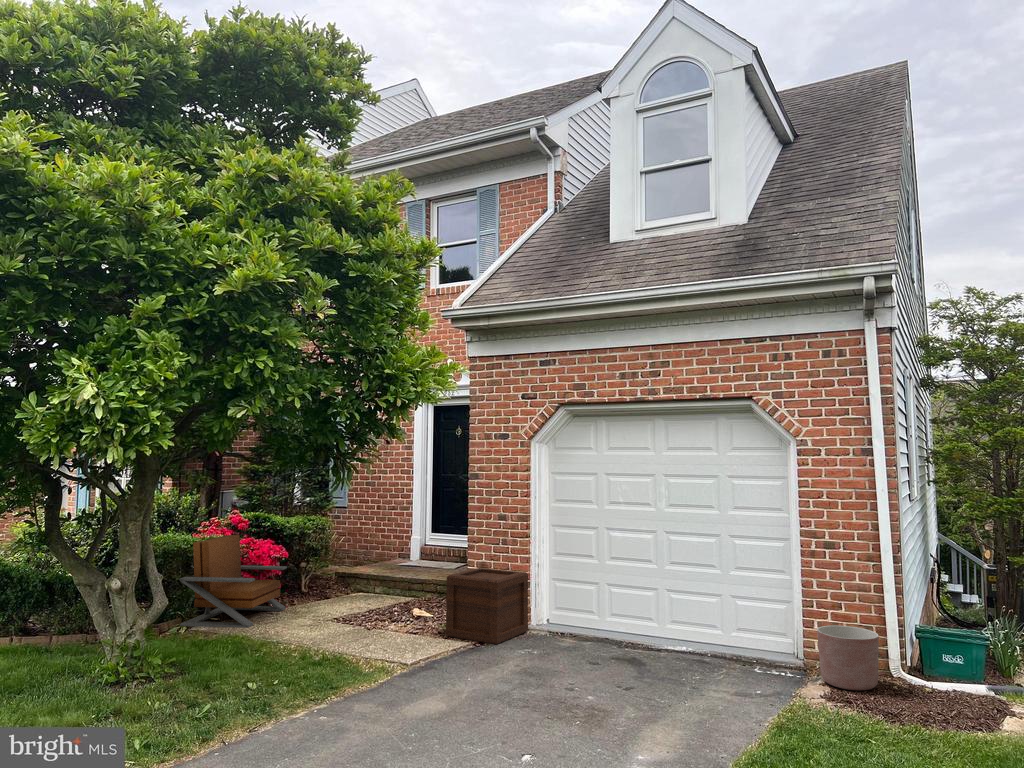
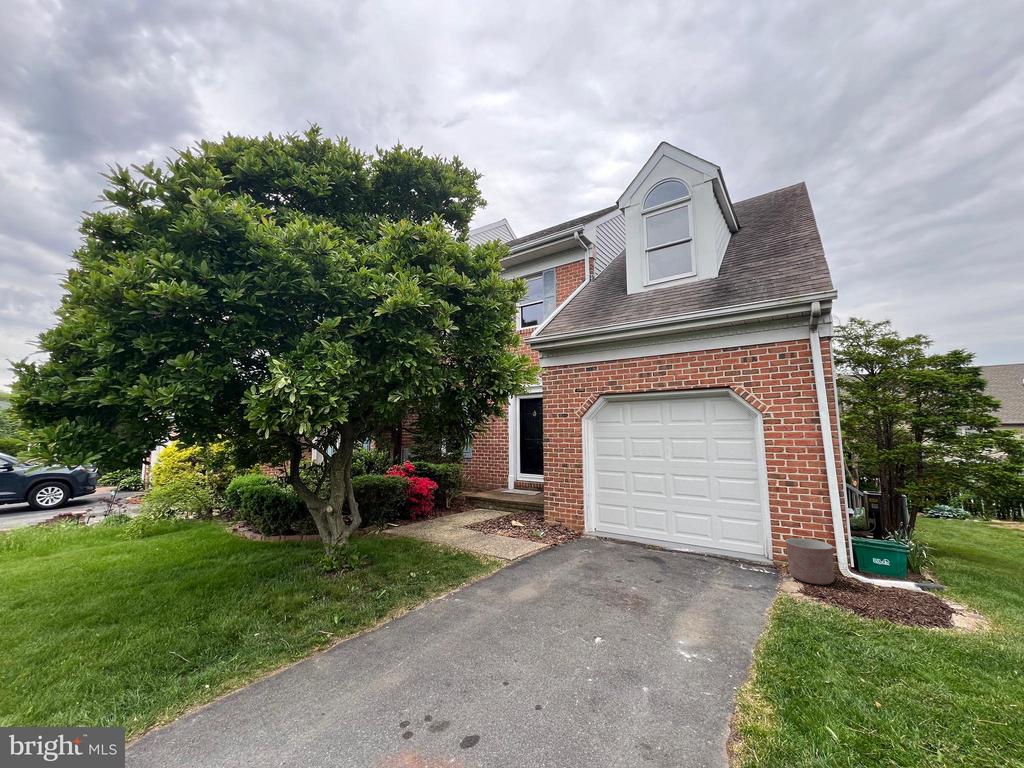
lounge chair: present [180,535,287,628] -> none [377,475,437,530]
wooden crate: present [446,568,528,644] -> none [532,496,583,544]

